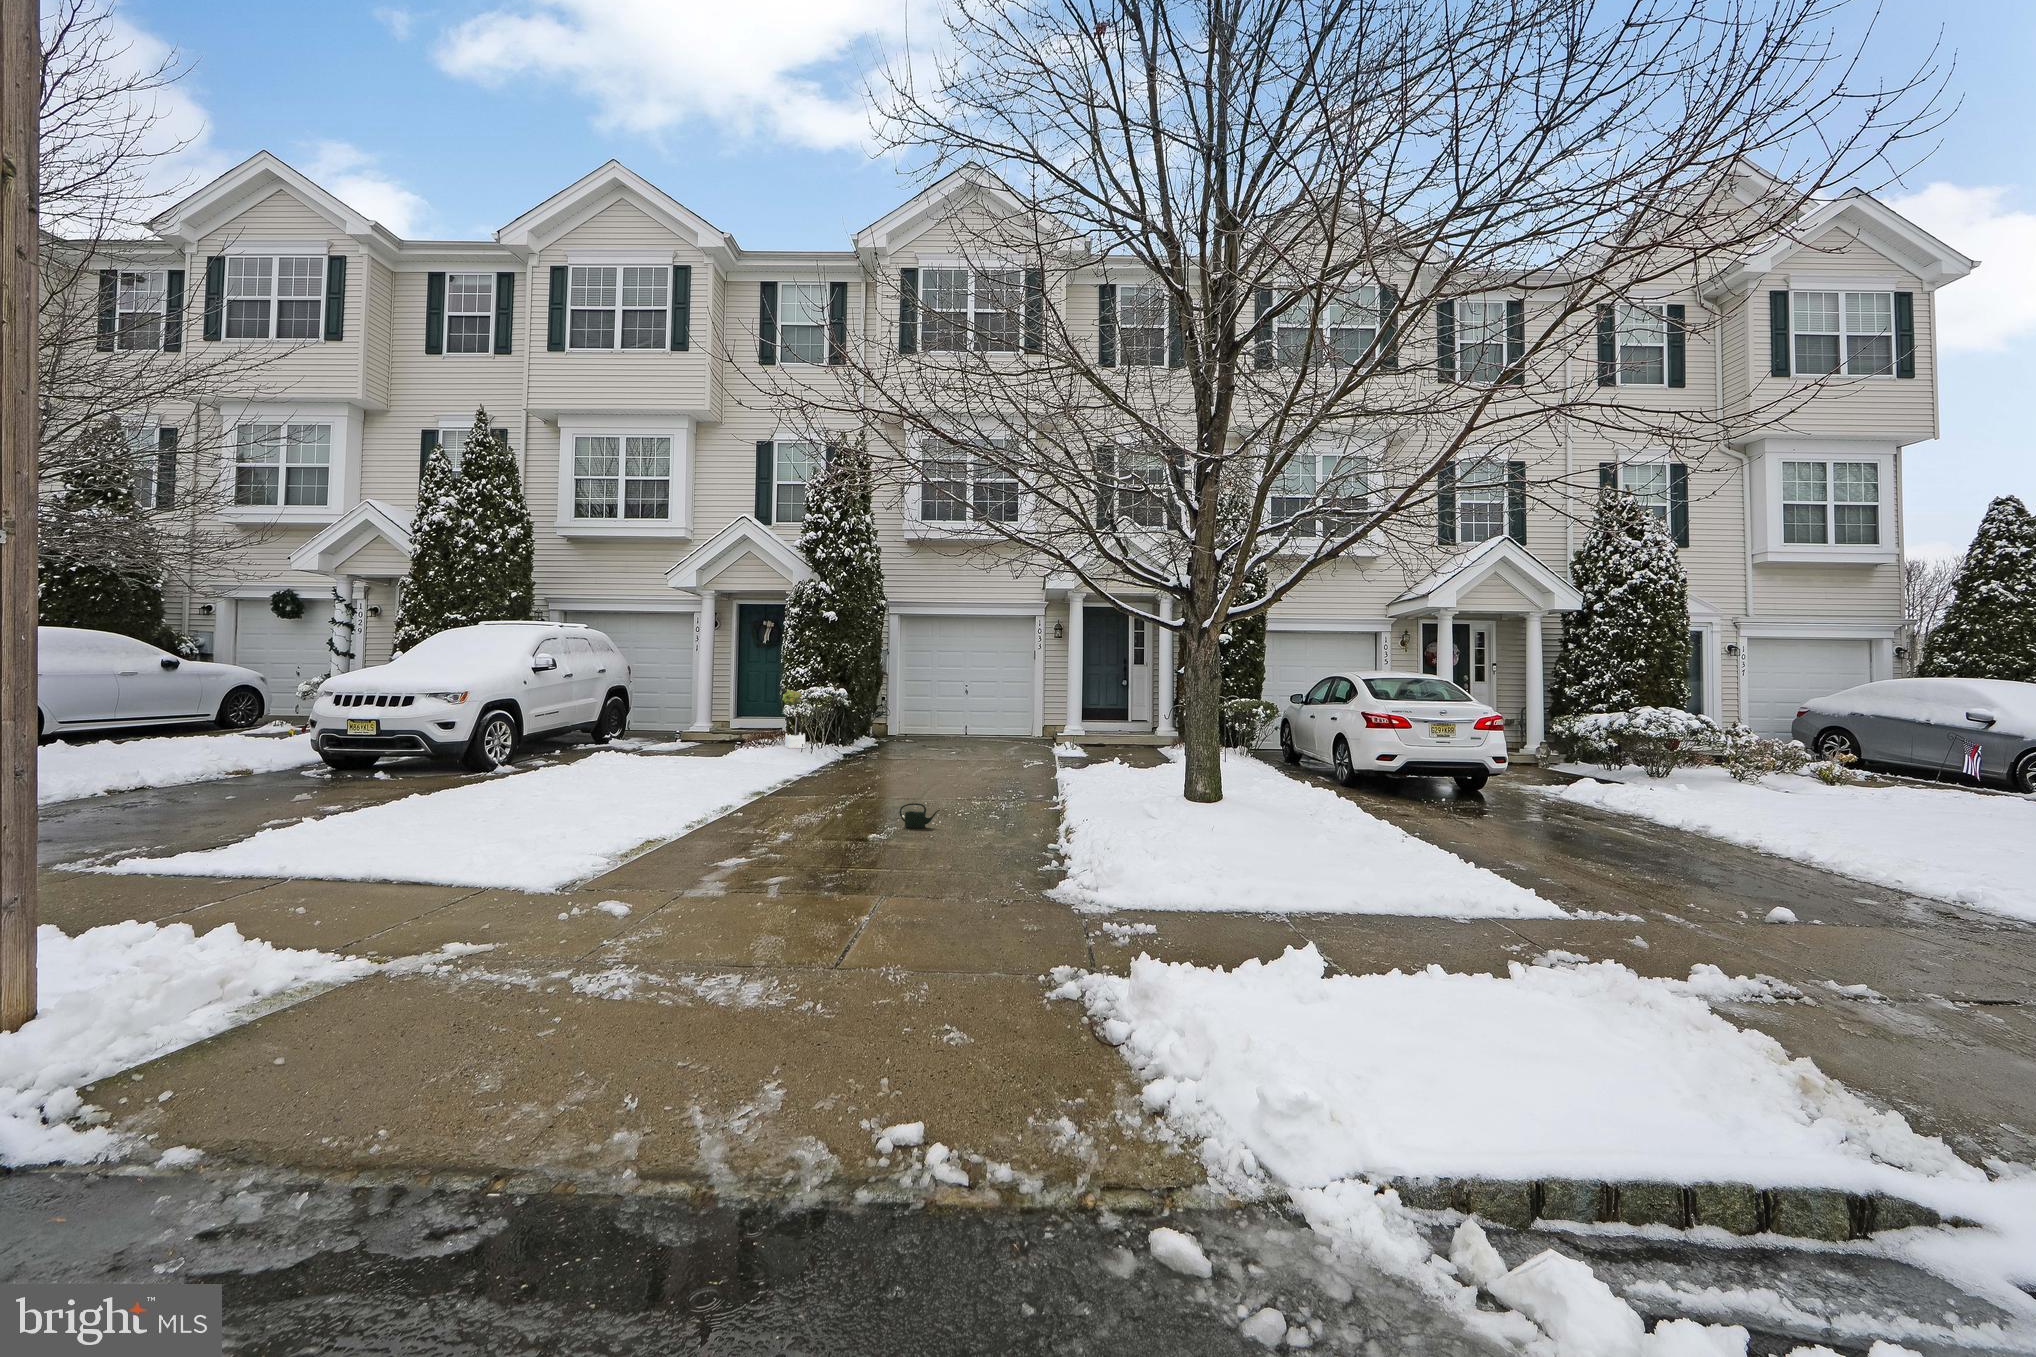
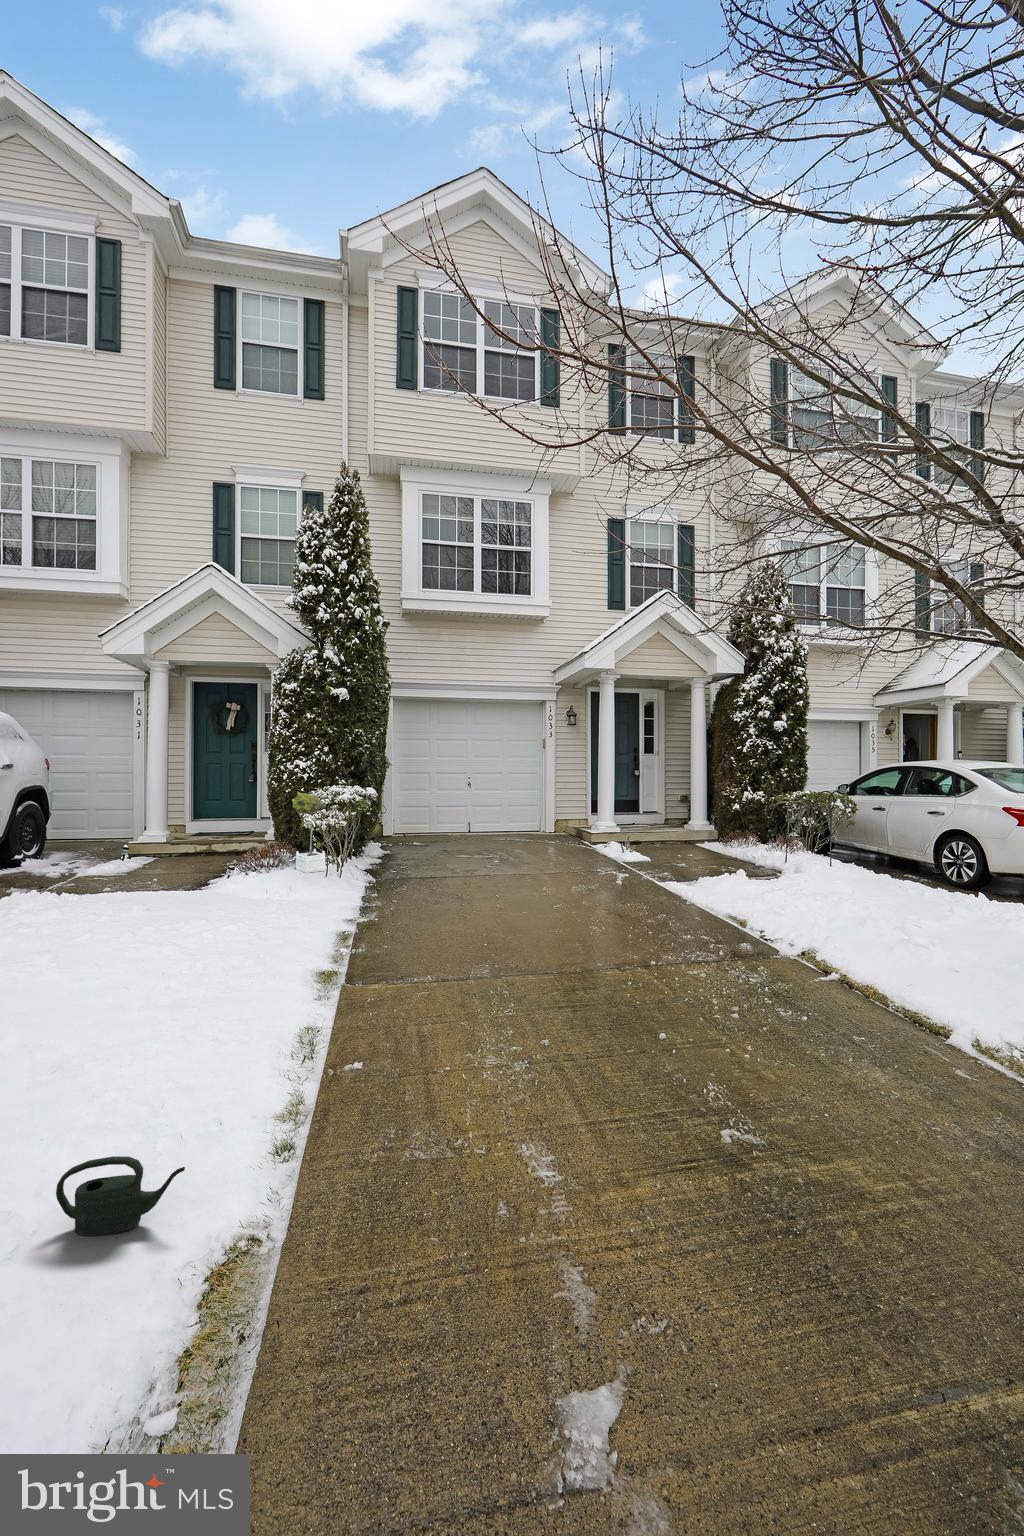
watering can: present [899,803,940,828] -> present [56,1156,185,1236]

